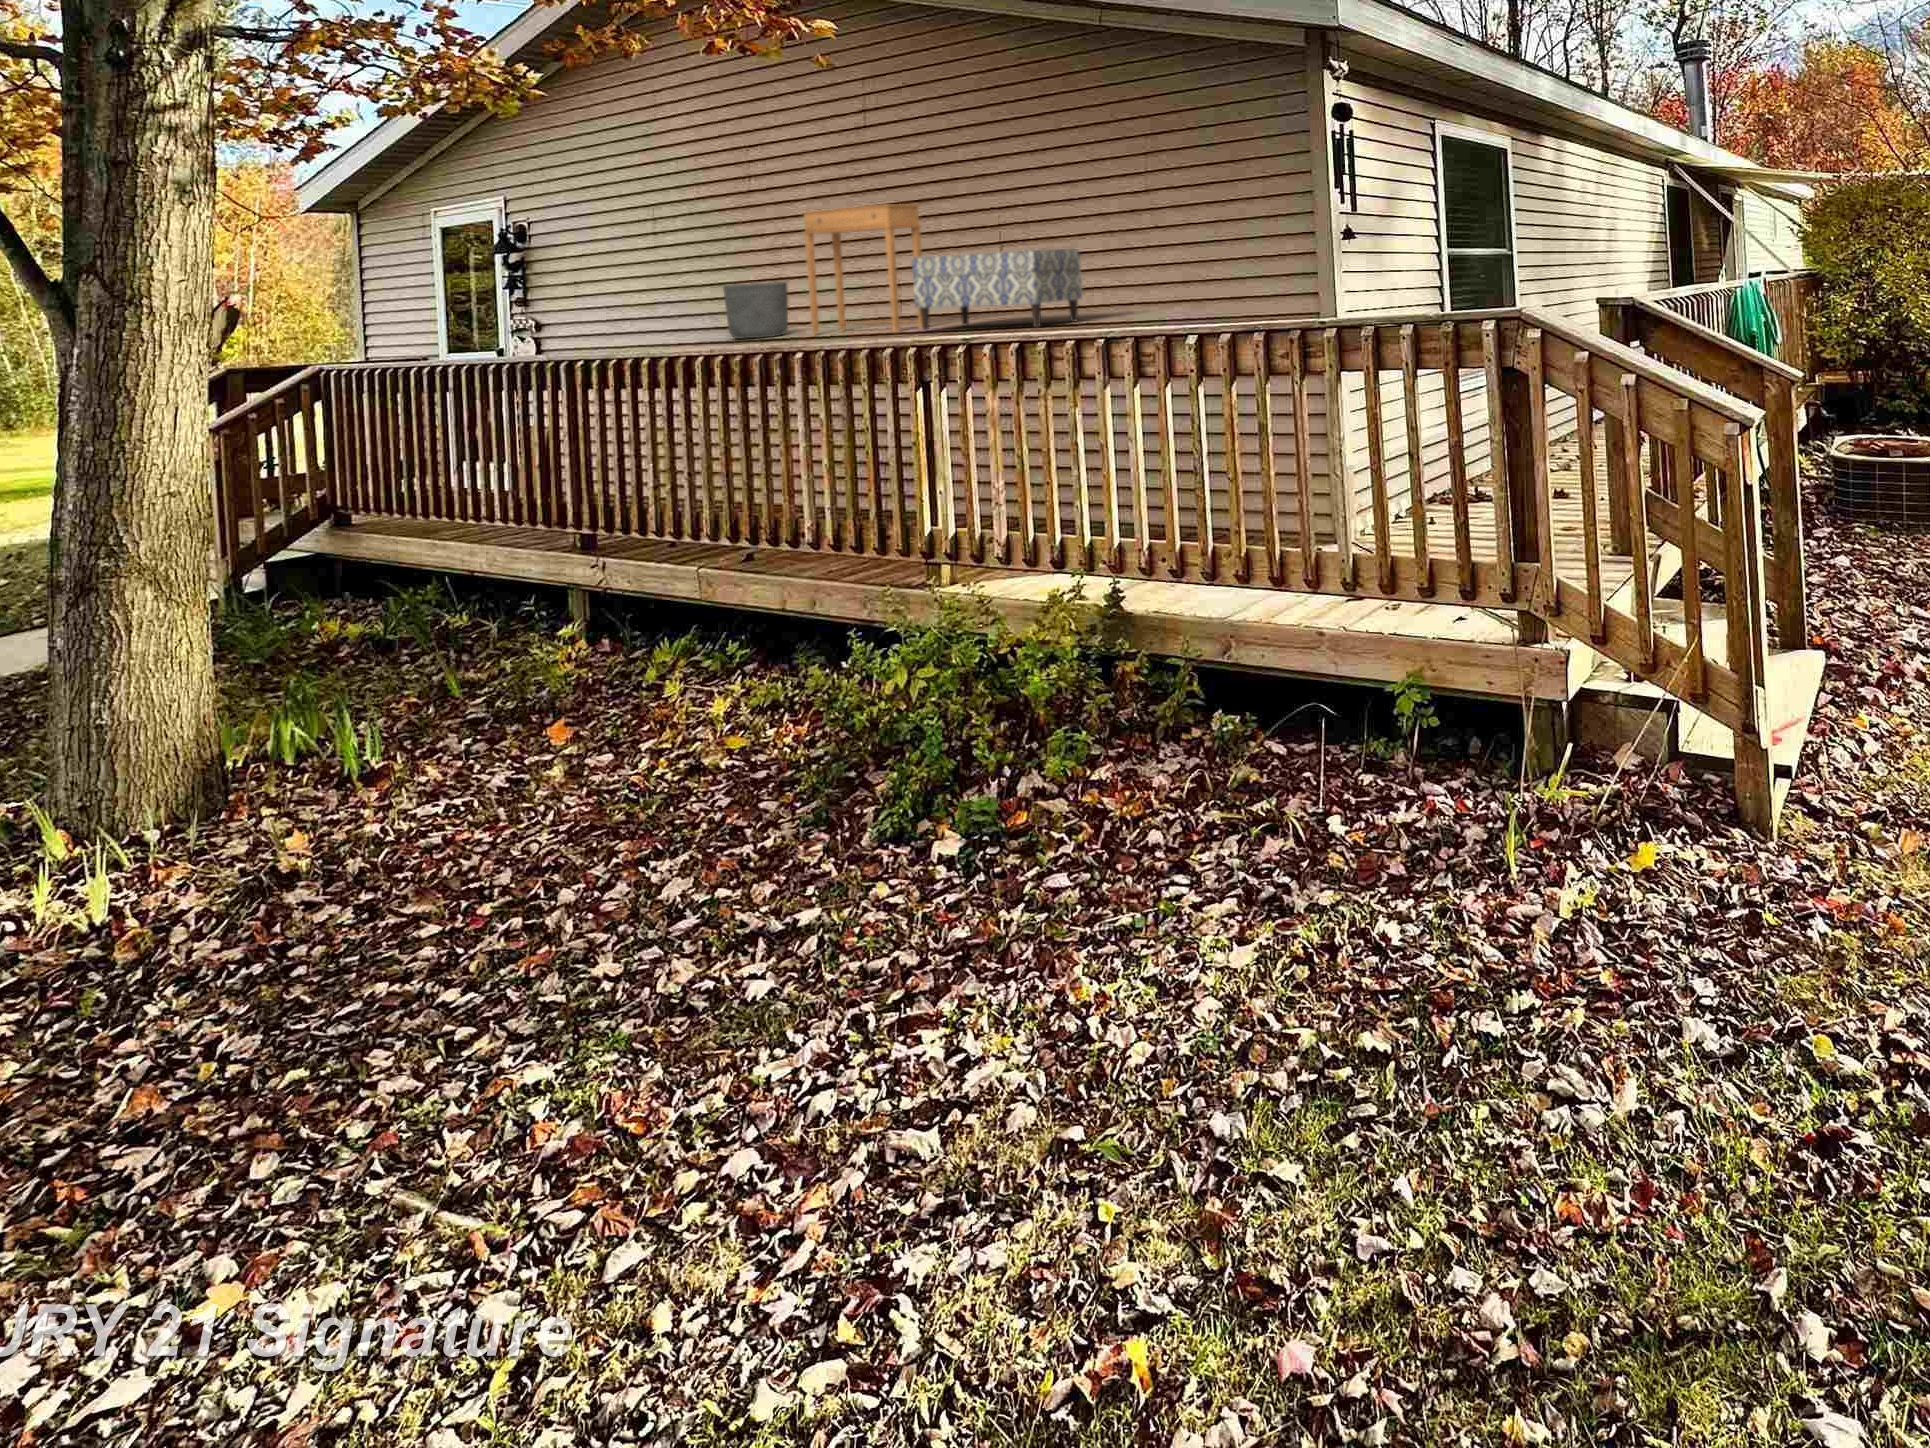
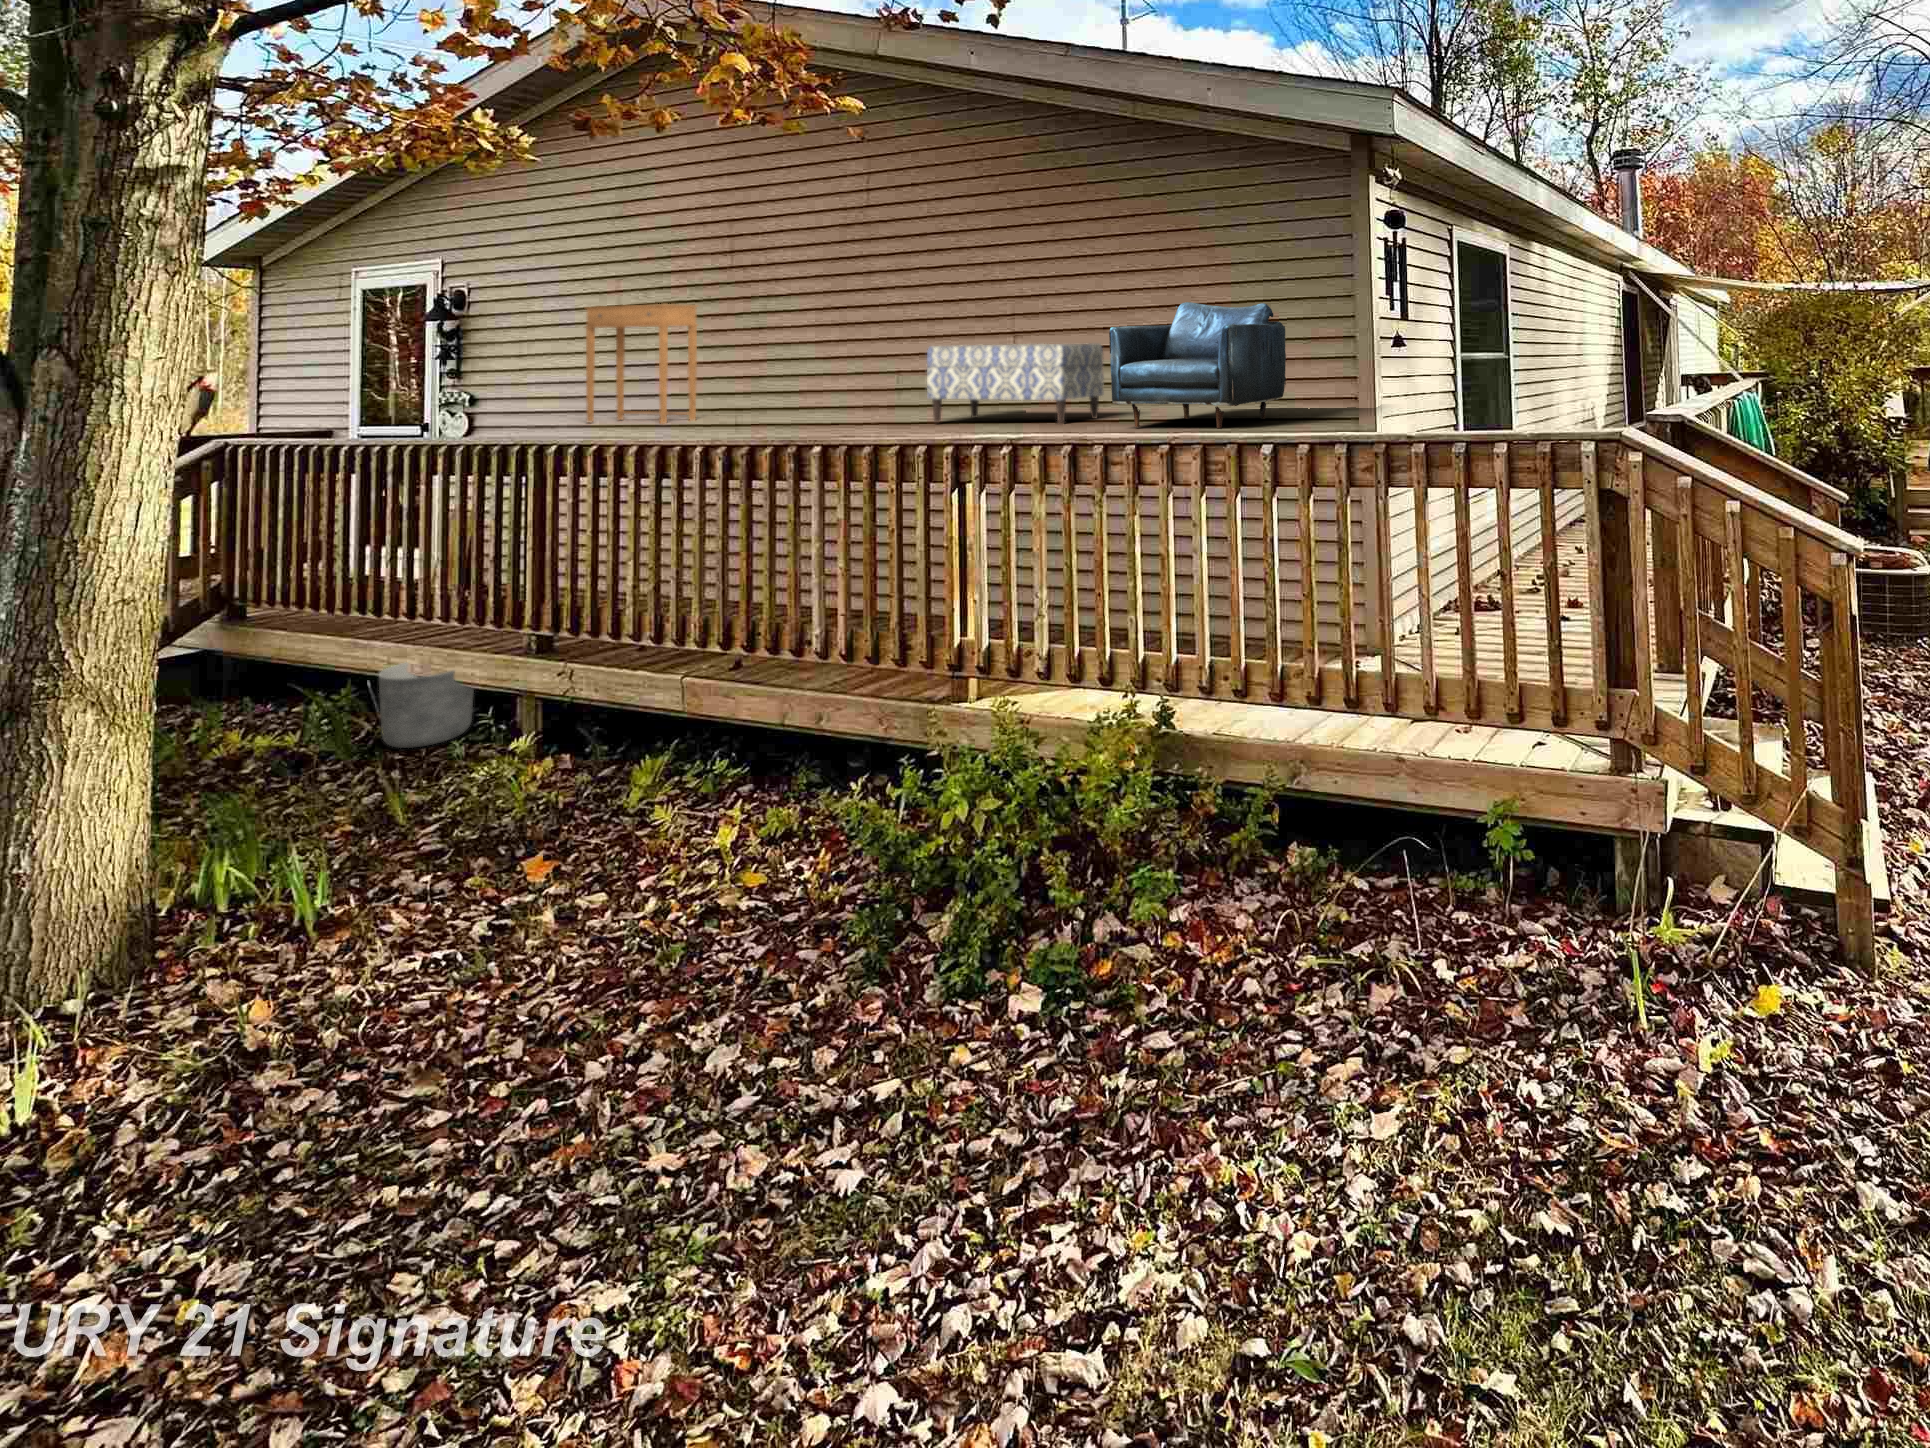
armchair: none [1068,201,1250,327] -> present [1109,302,1286,428]
side table: present [803,204,922,334] -> present [585,304,698,424]
planter: present [723,282,788,339] -> present [379,663,474,748]

